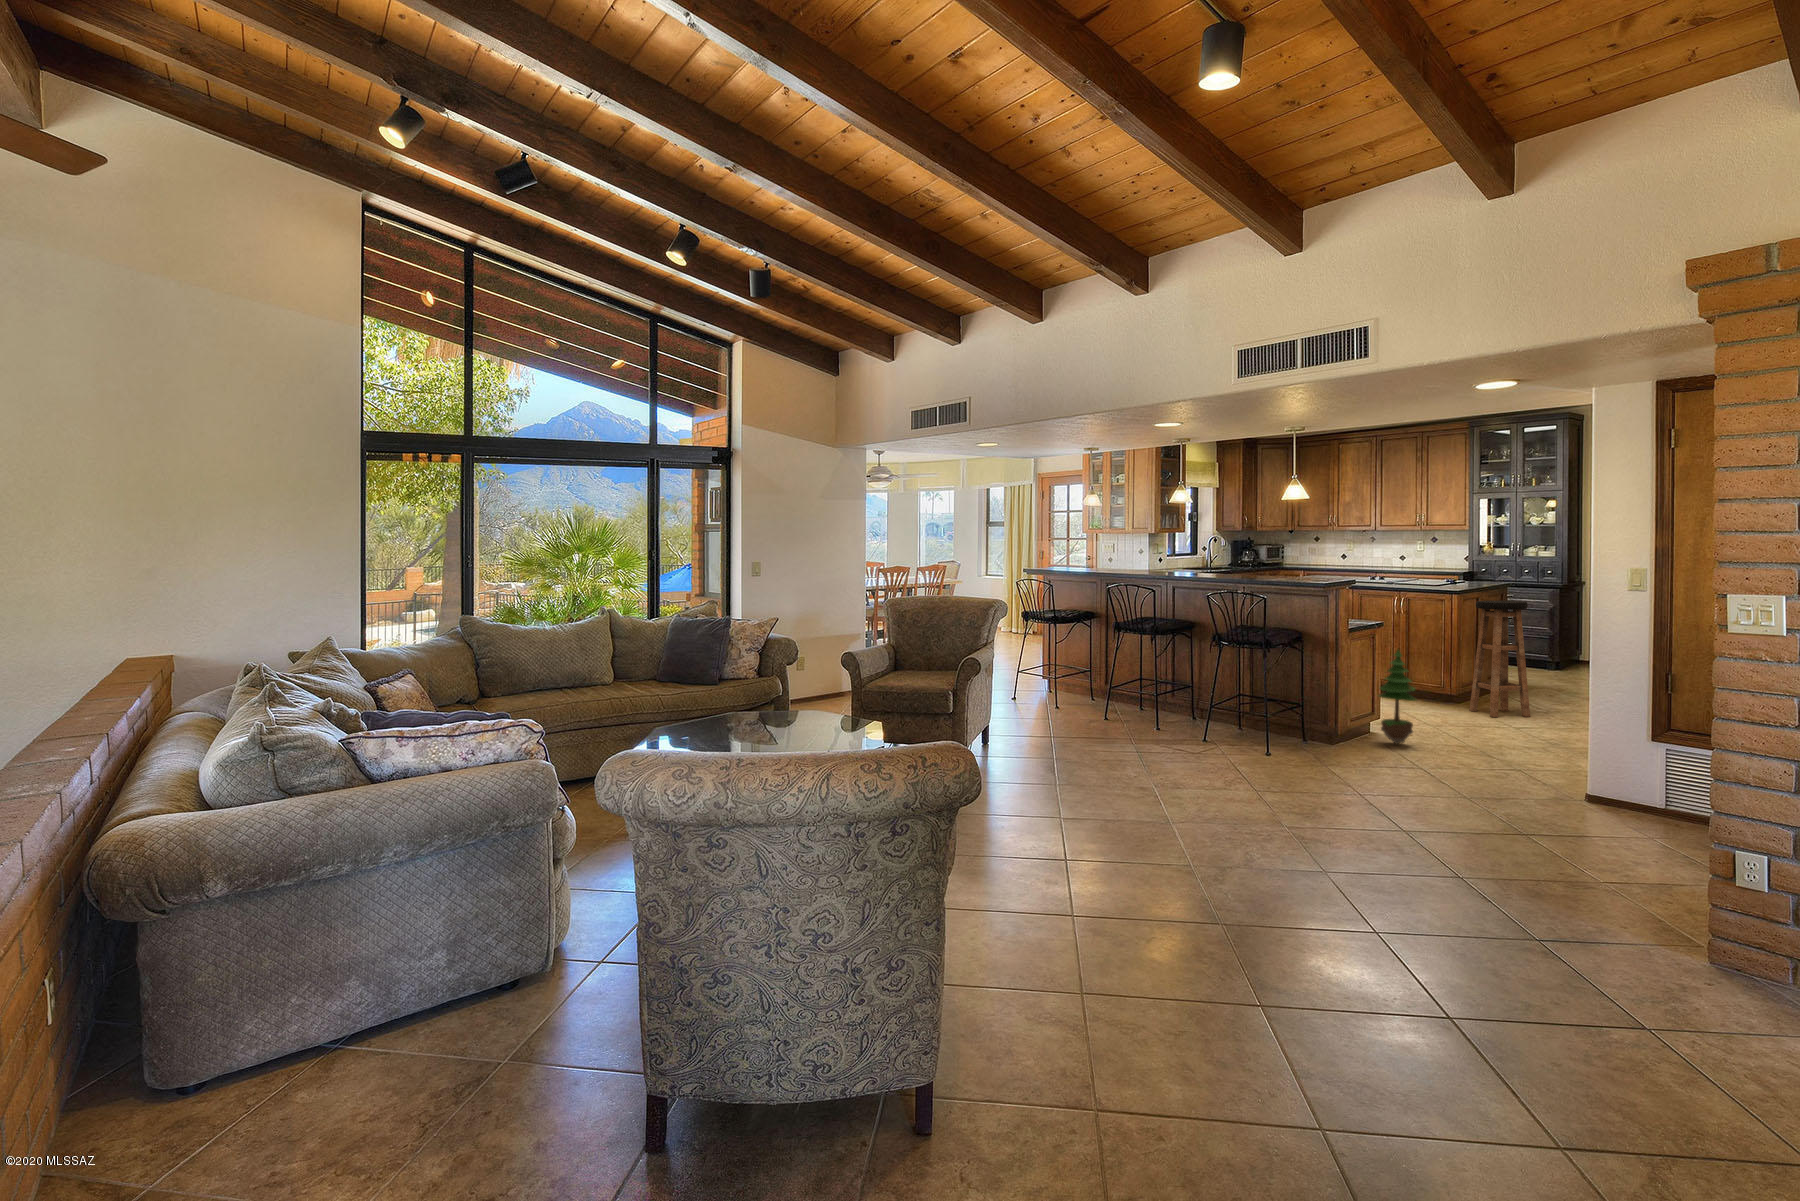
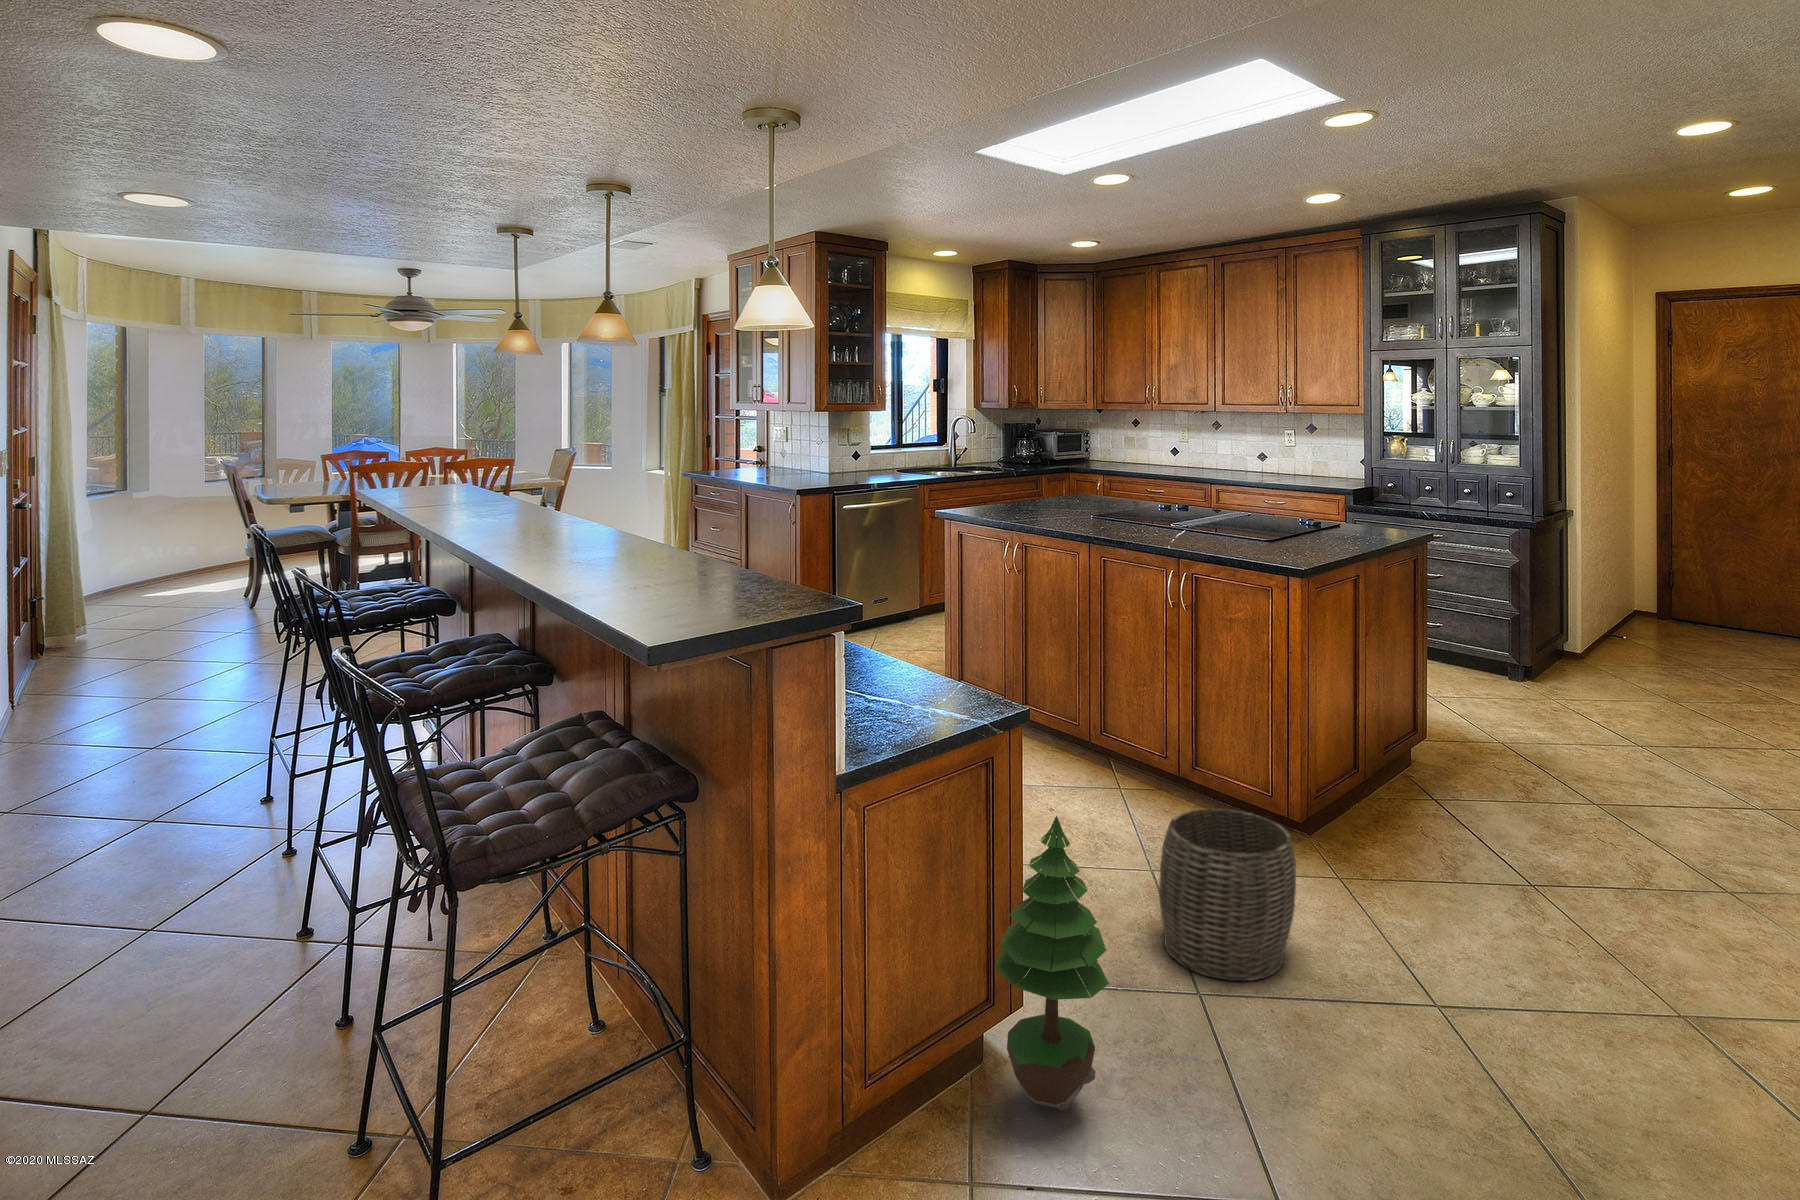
bar stool: present [1469,601,1530,717] -> none [1312,594,1458,893]
woven basket: none [1414,676,1470,730] -> present [1159,809,1296,981]

